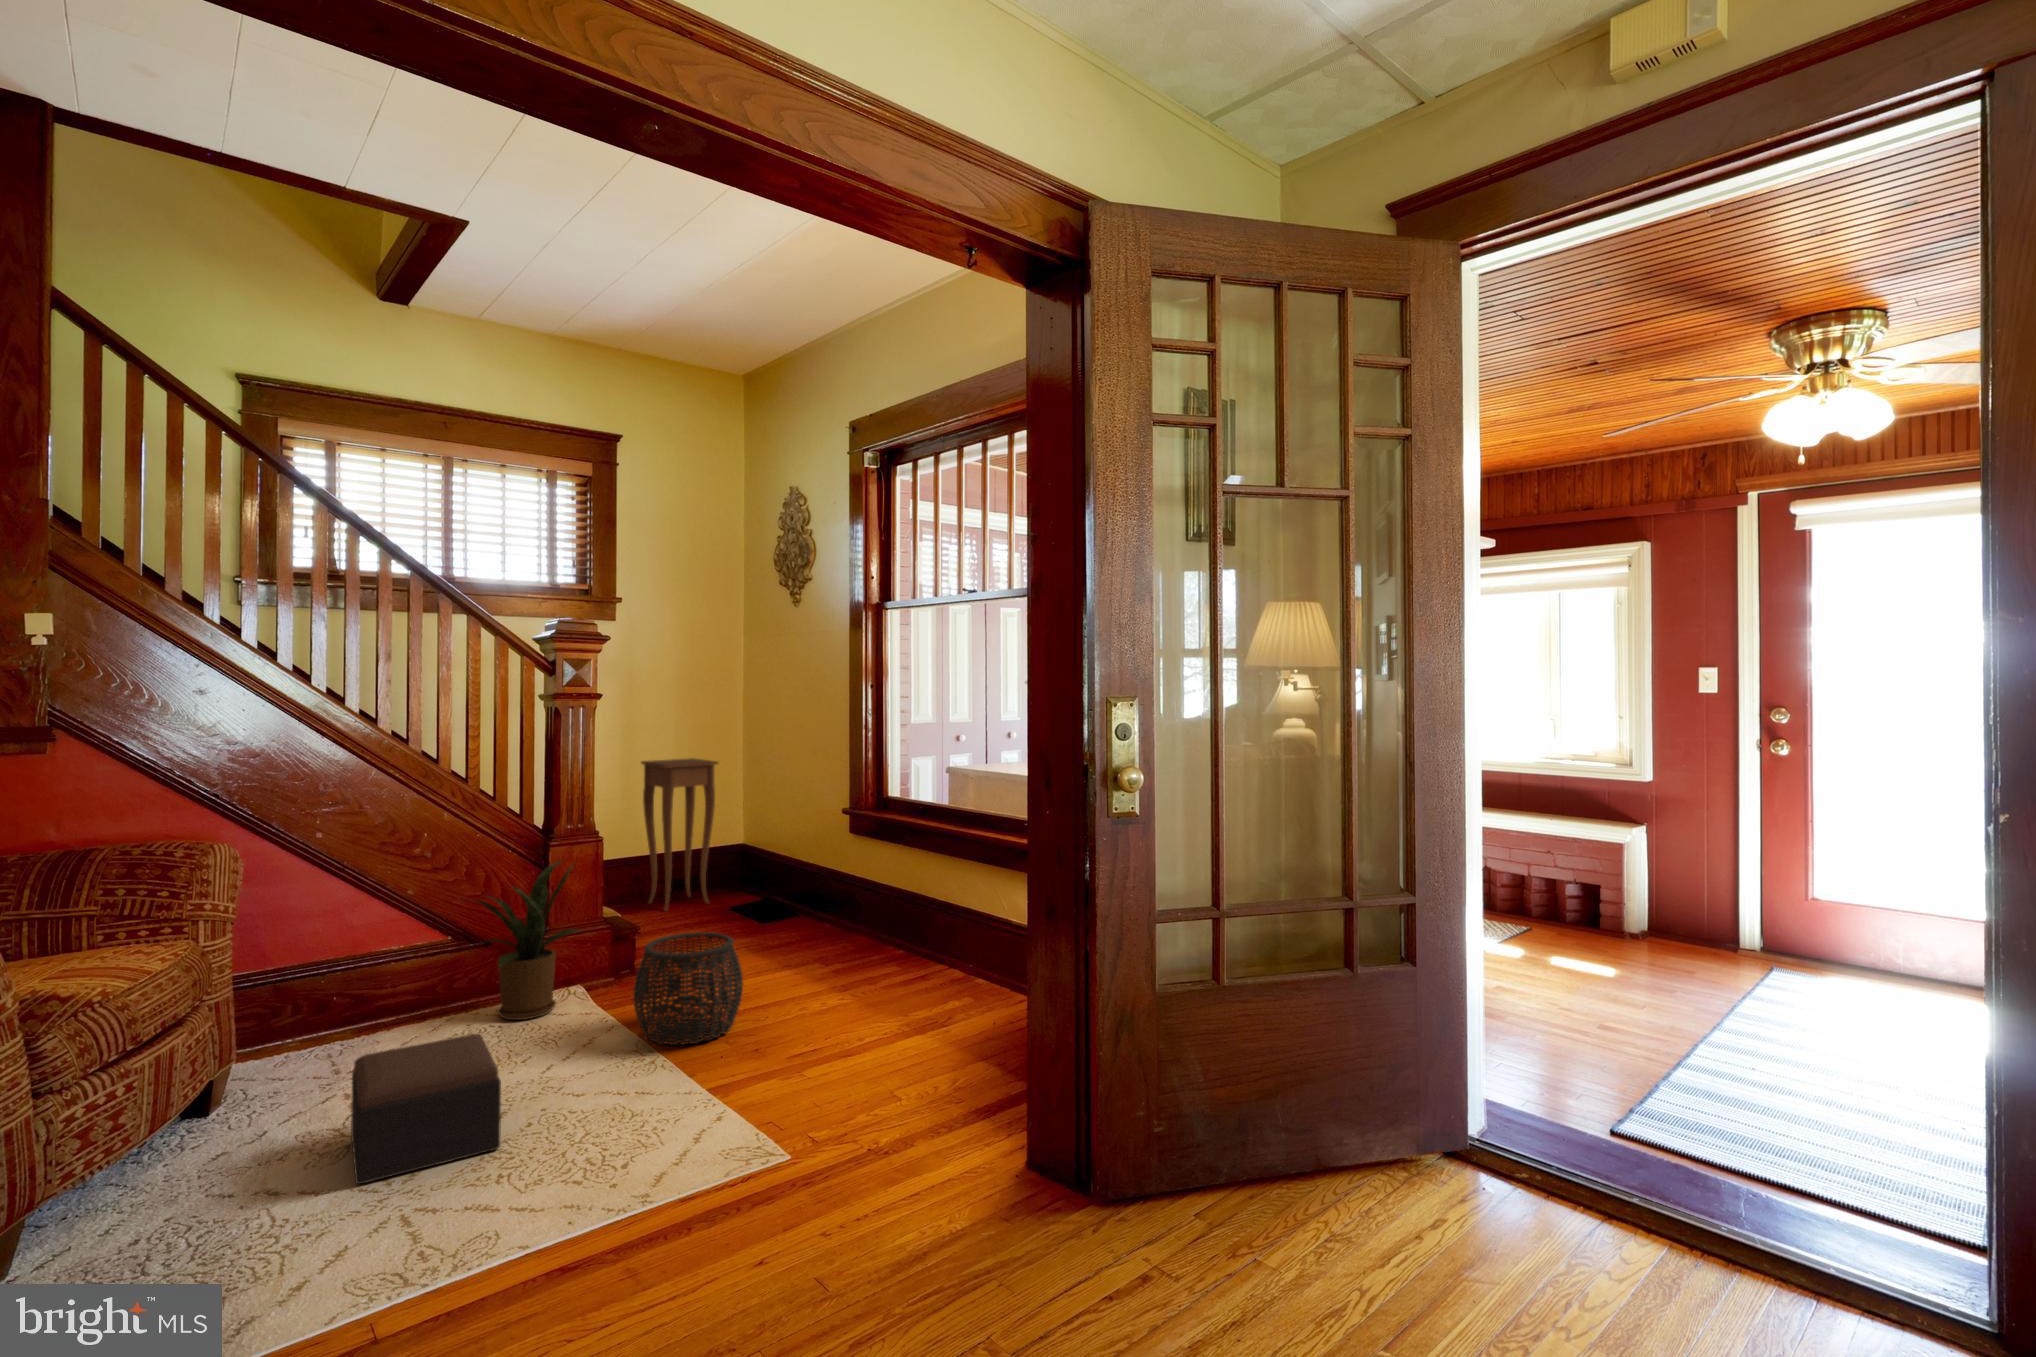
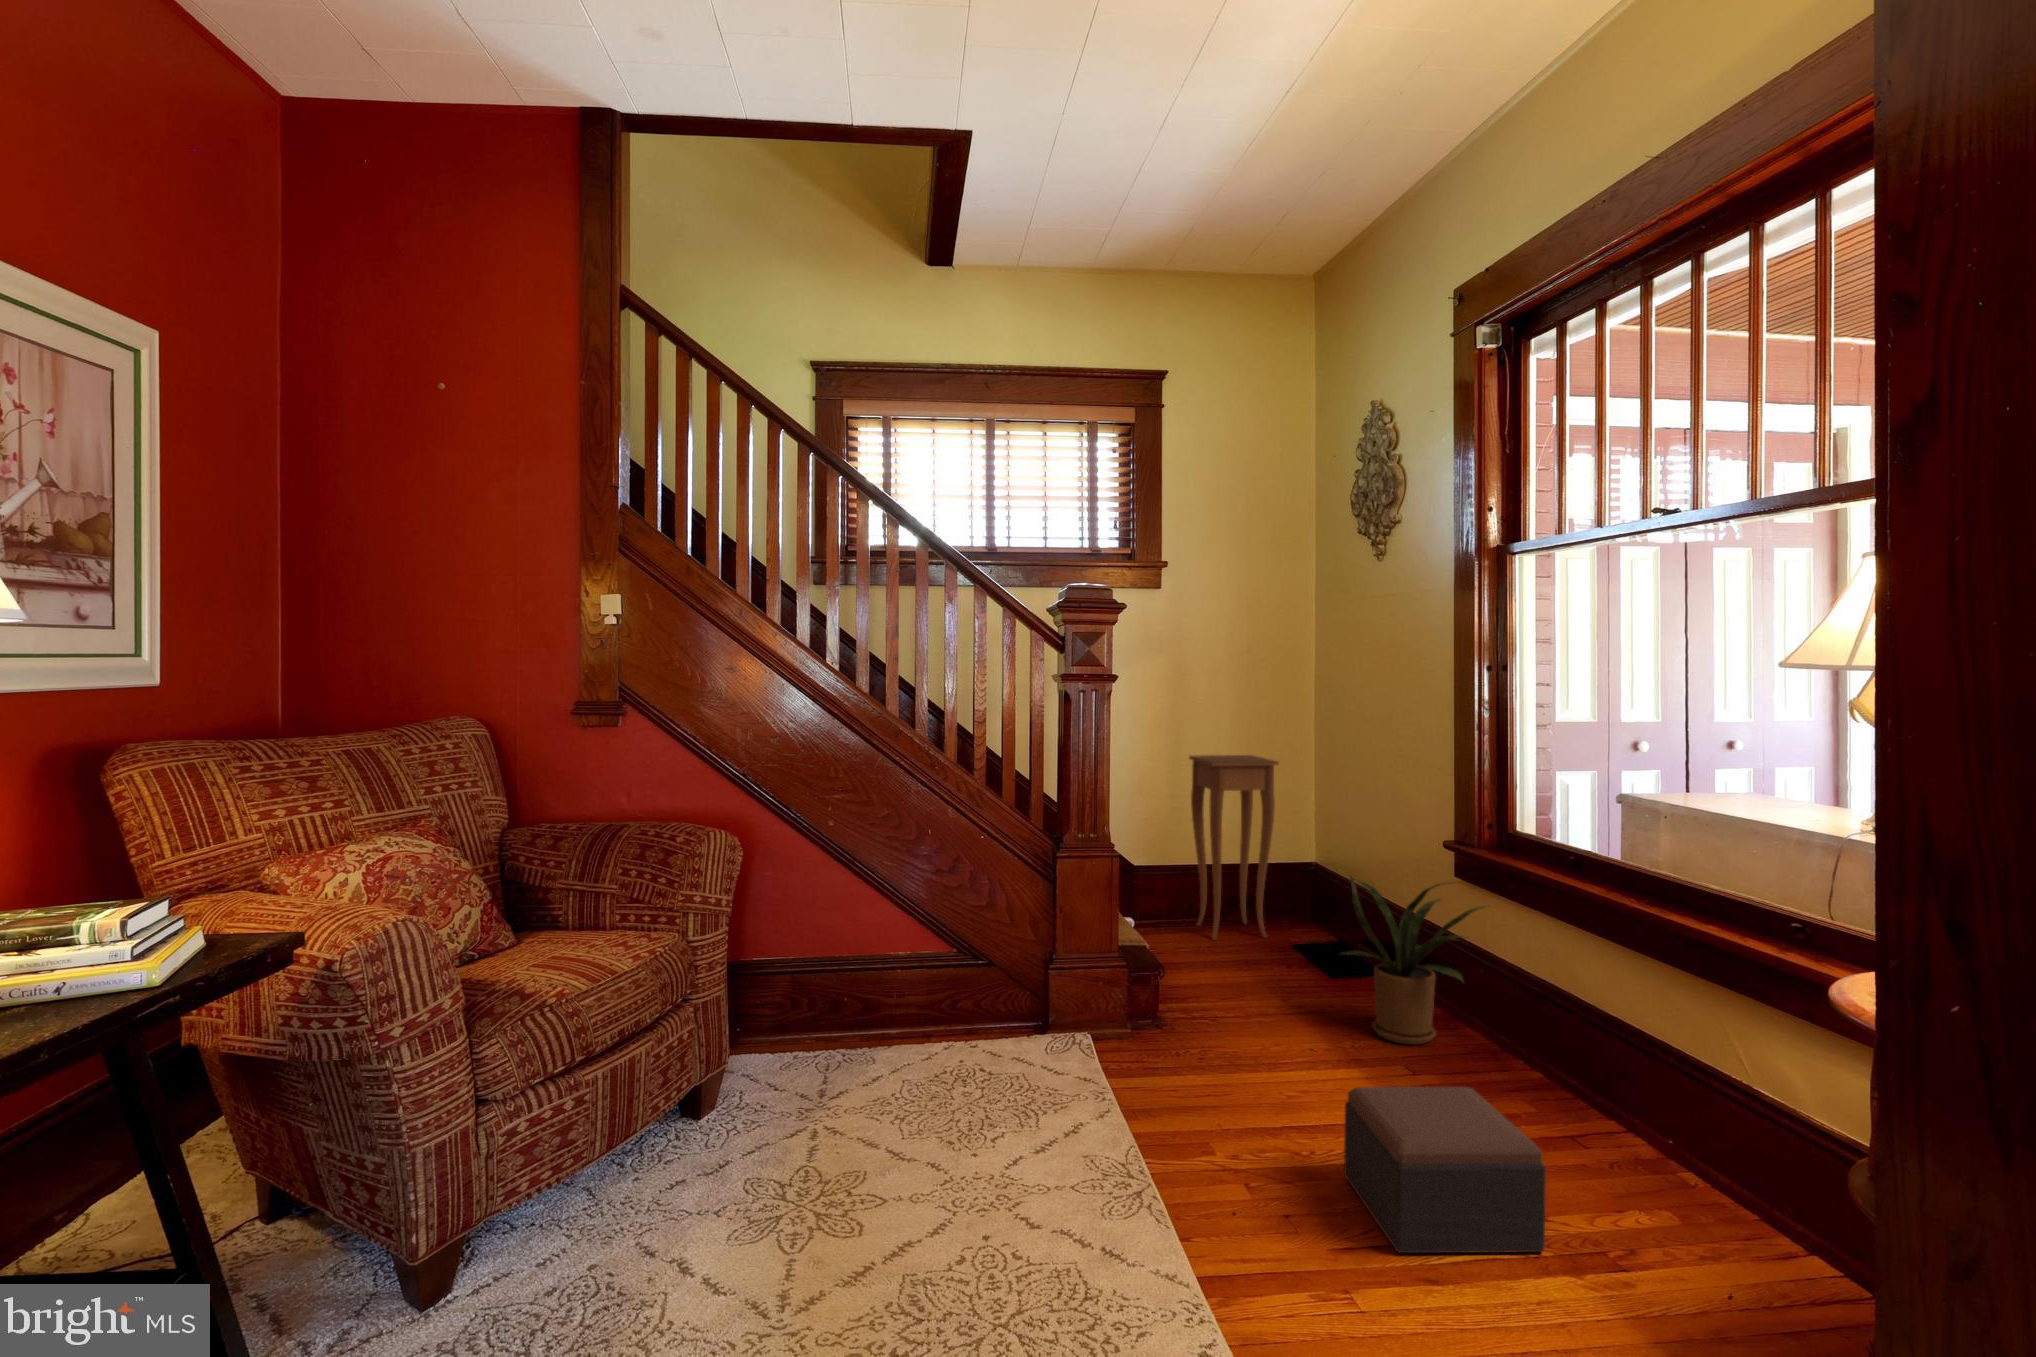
house plant: present [474,859,579,1020] -> present [1344,877,1484,1044]
woven basket: present [633,932,743,1045] -> none [1125,1004,1274,1173]
footstool: present [351,1034,501,1184] -> present [1344,1087,1546,1253]

